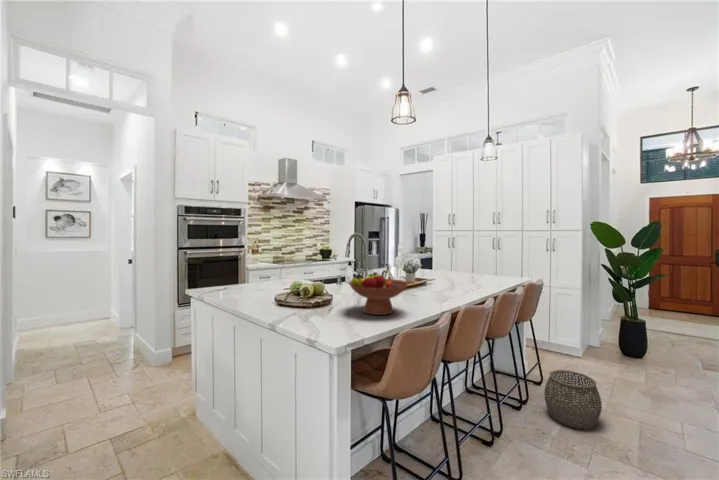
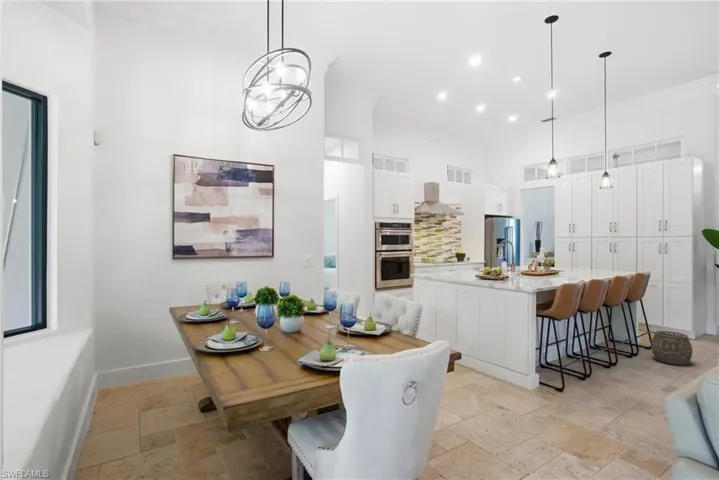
fruit bowl: present [349,272,409,315] -> none [526,260,561,281]

